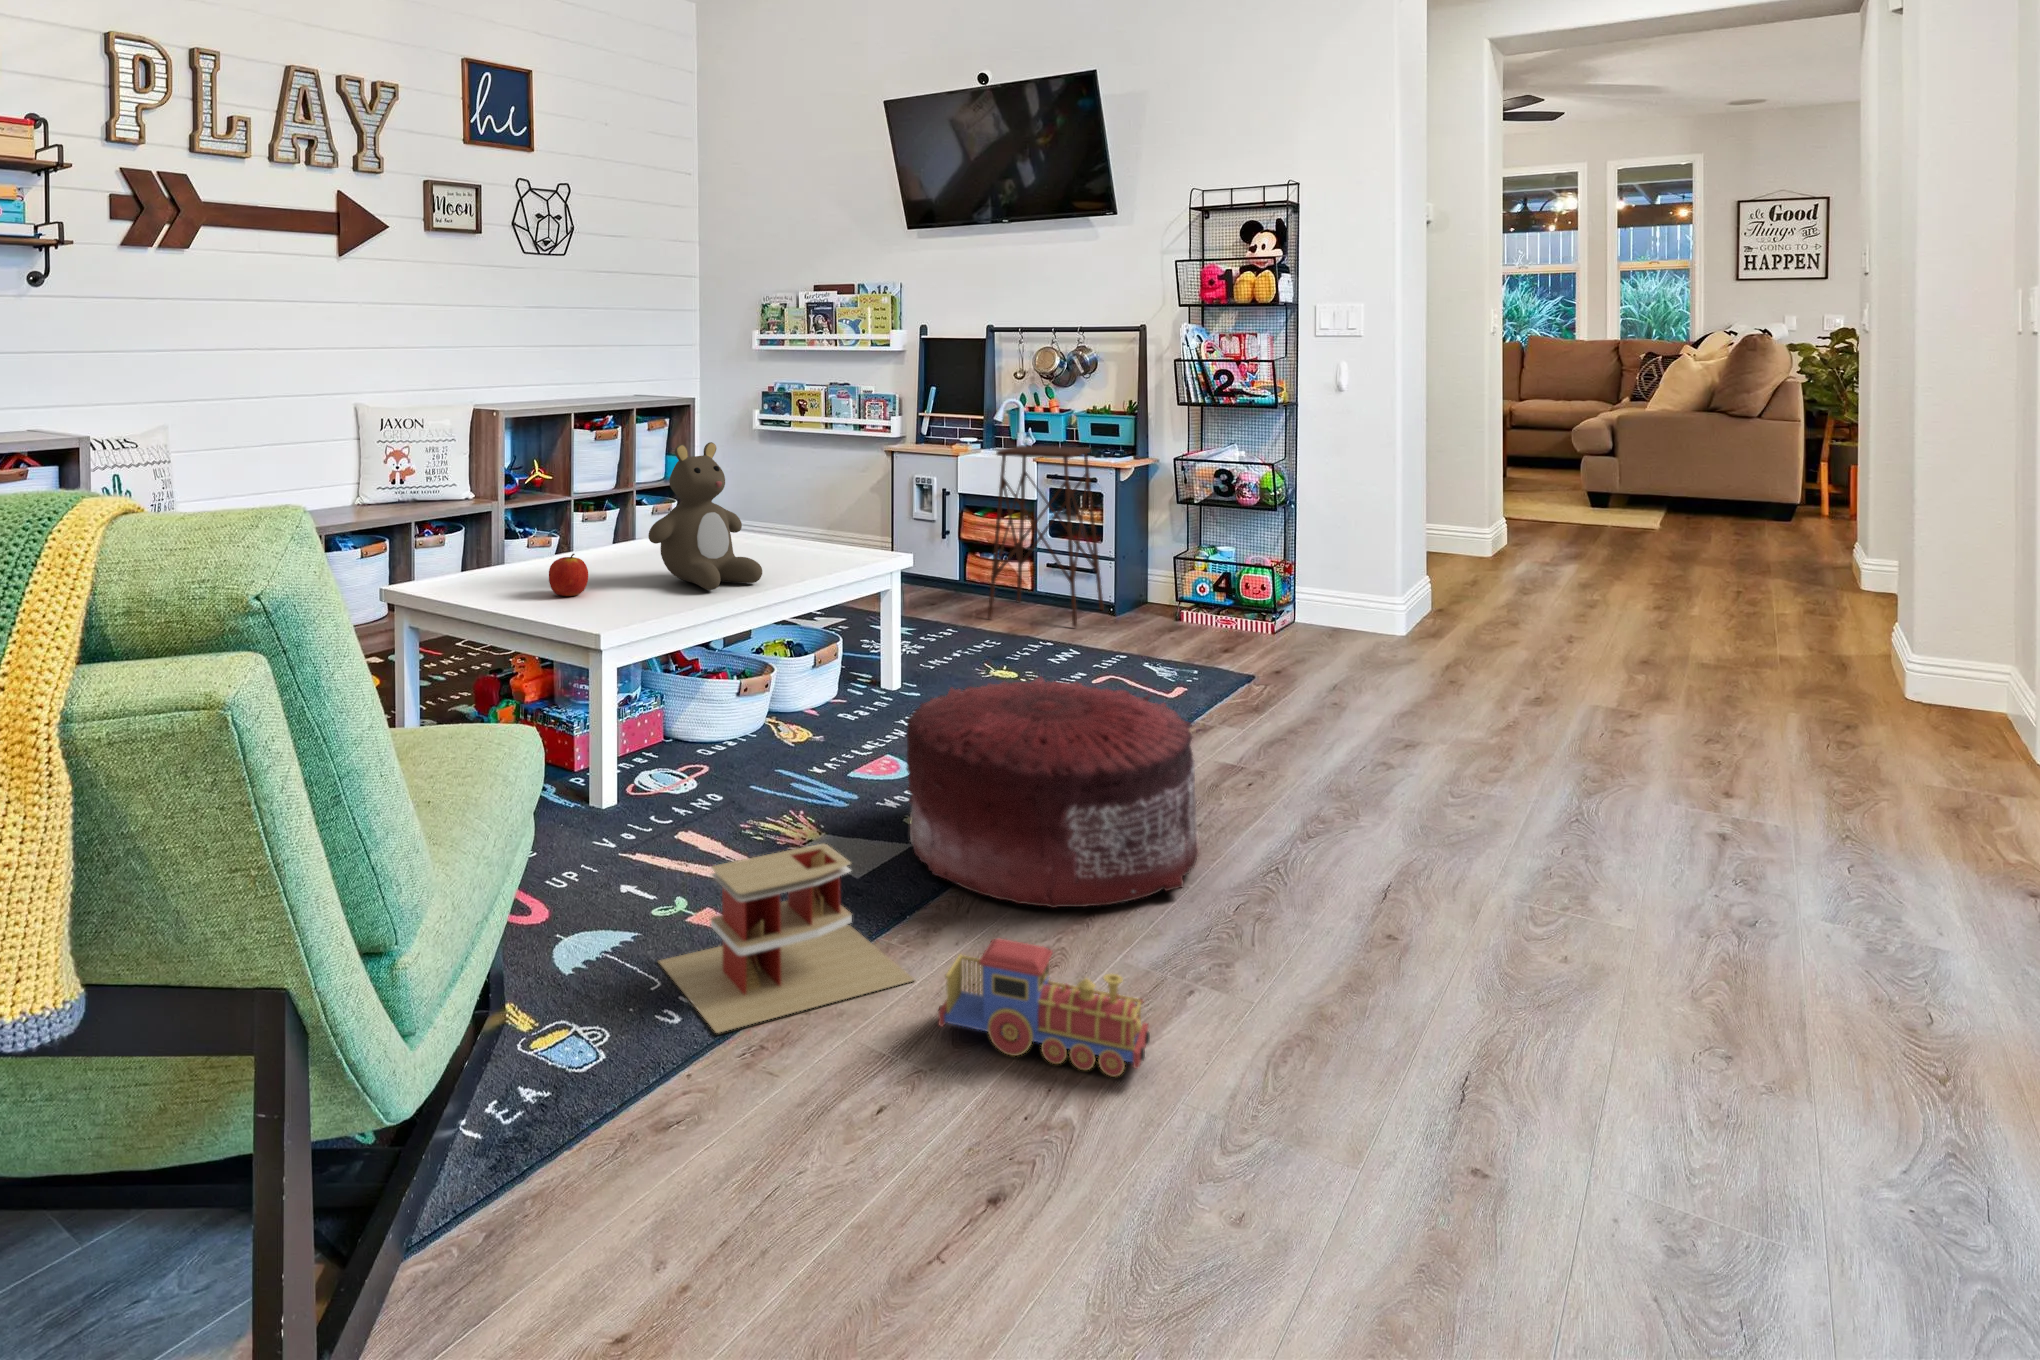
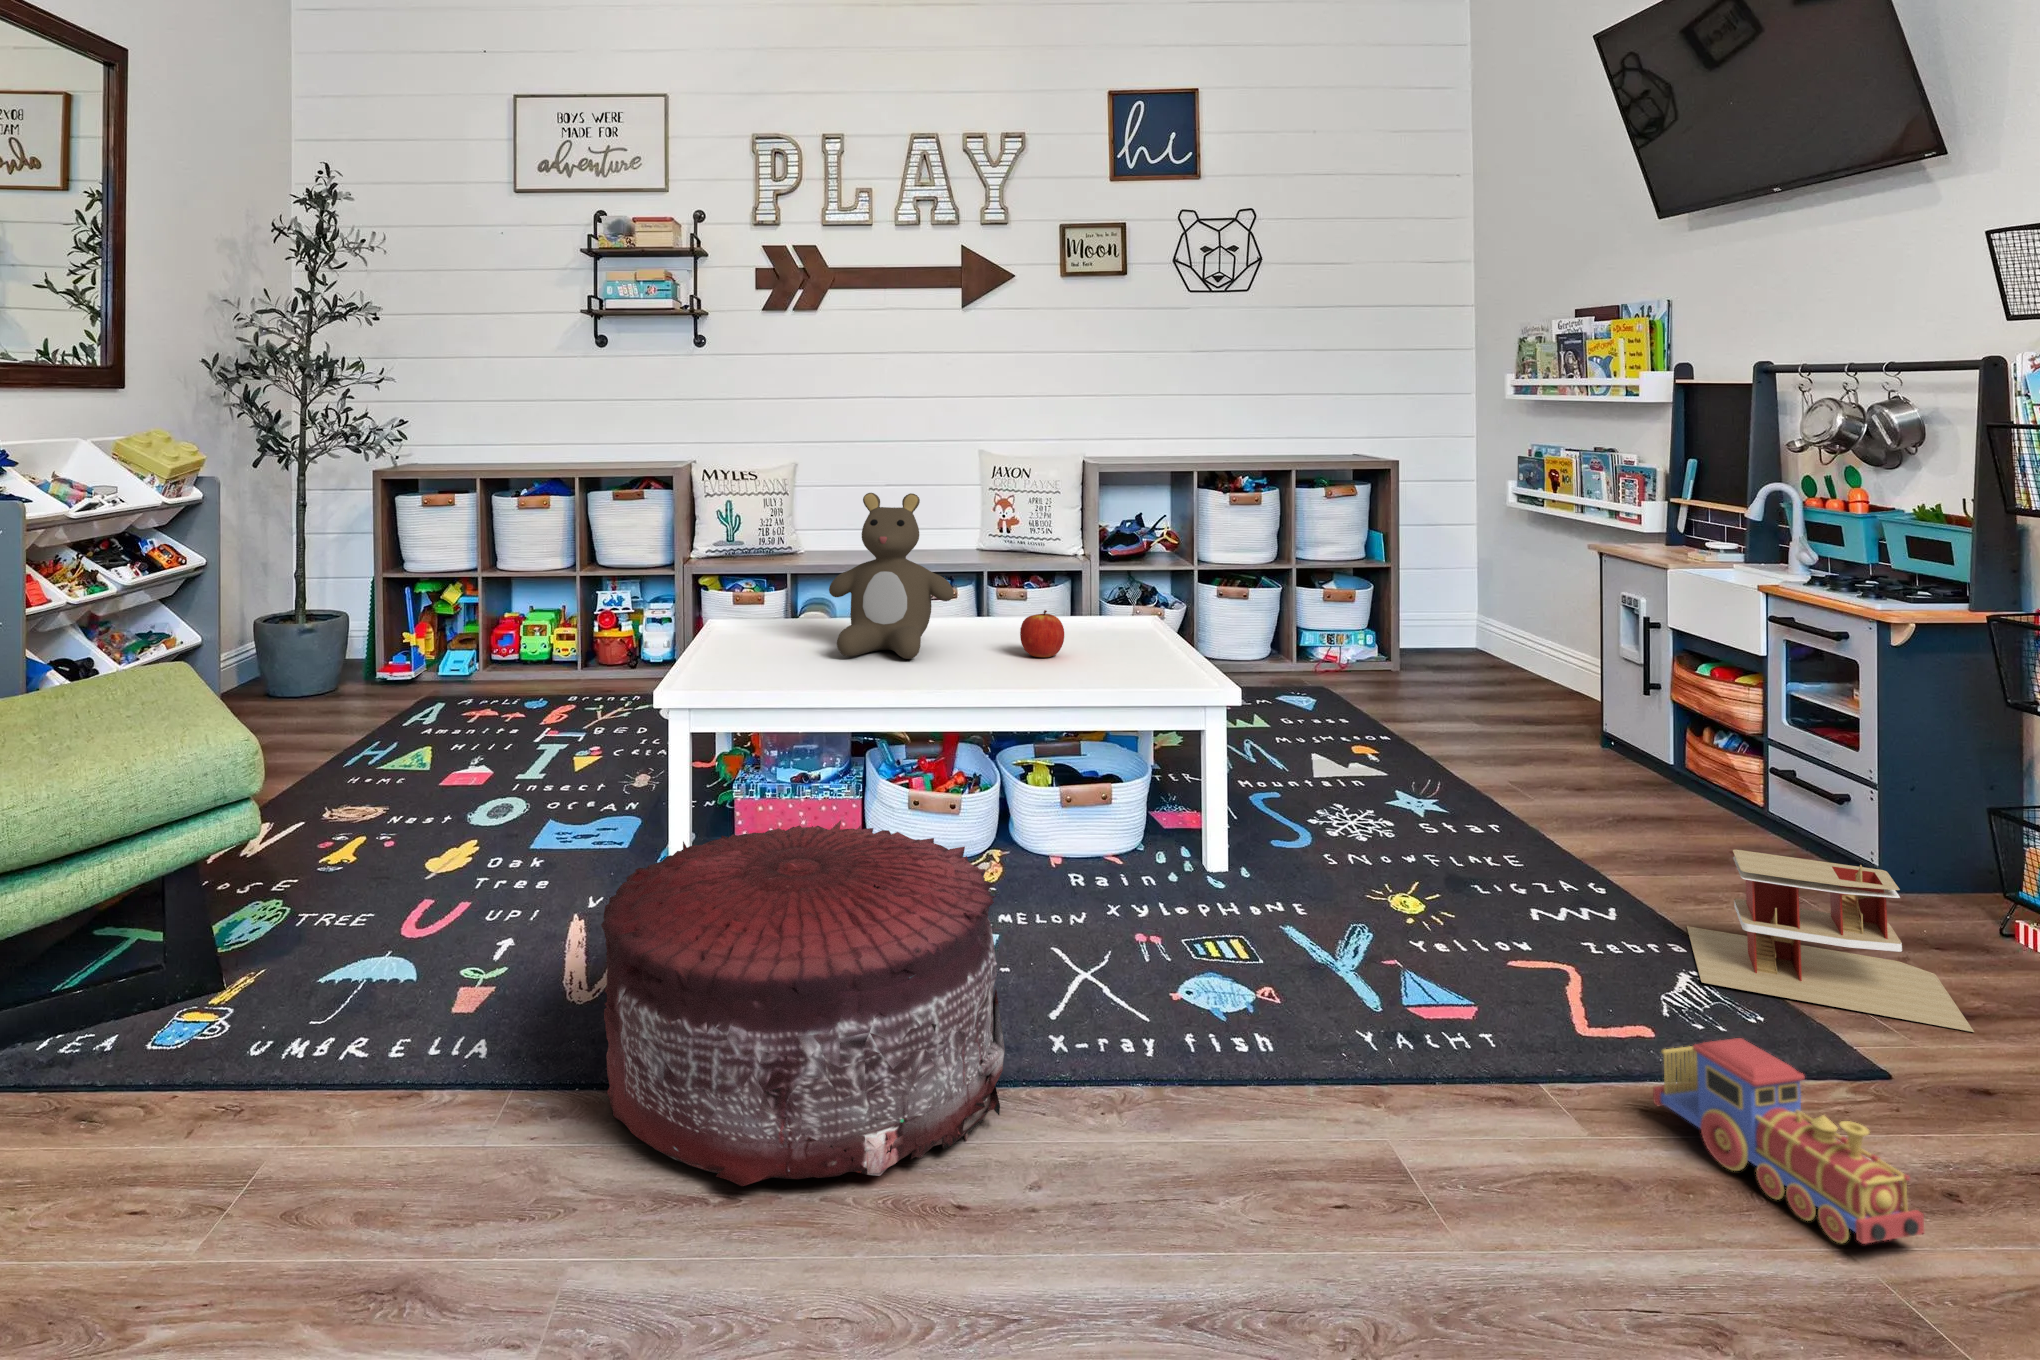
side table: present [988,445,1104,627] -> none [1595,556,1852,873]
apple: present [549,554,588,596] -> present [1020,610,1064,657]
toy house: present [659,844,914,1033] -> present [1687,850,1974,1032]
toy train: present [938,938,1150,1077] -> present [1653,1038,1924,1244]

